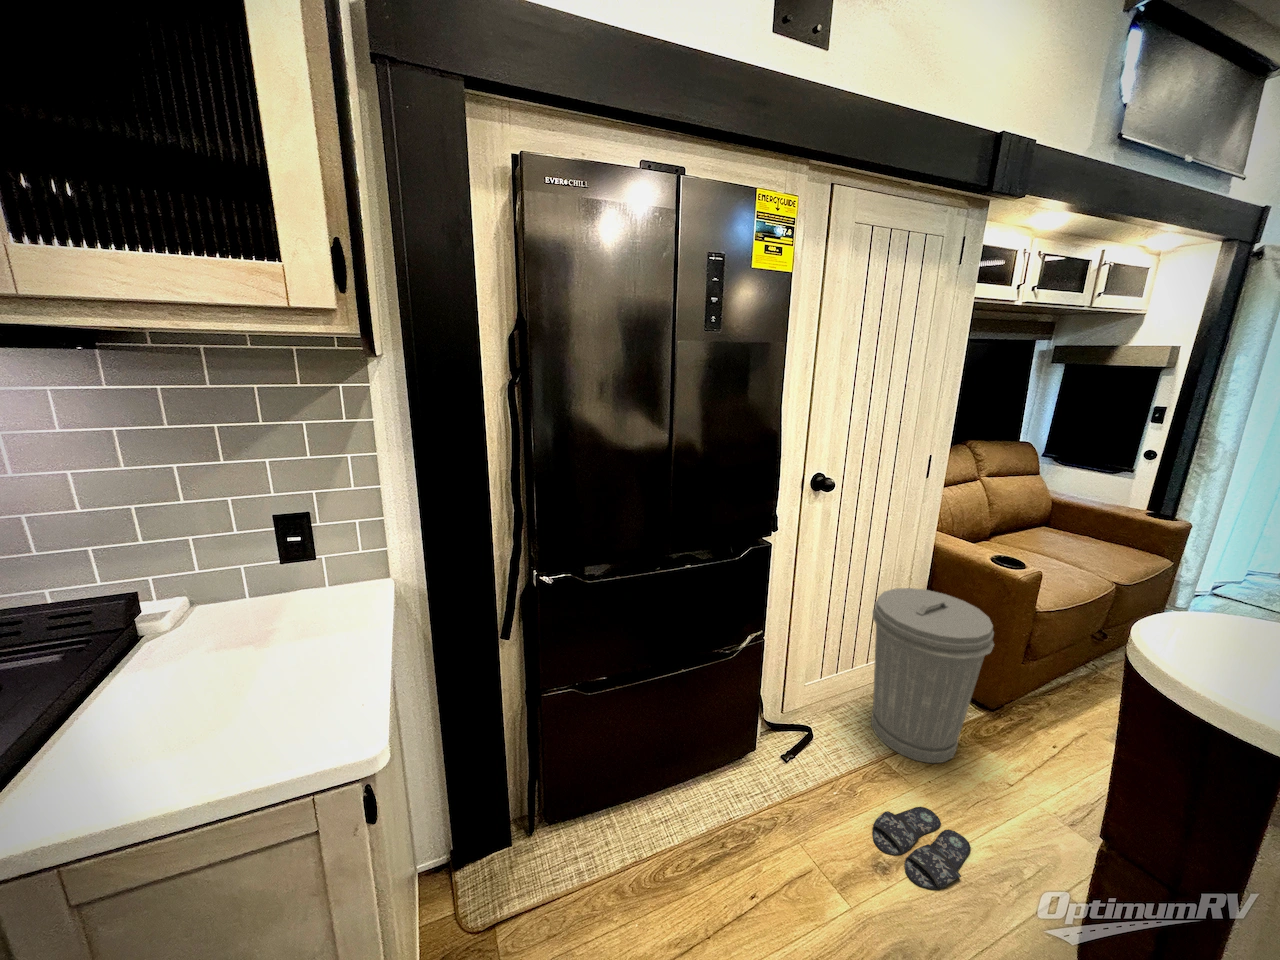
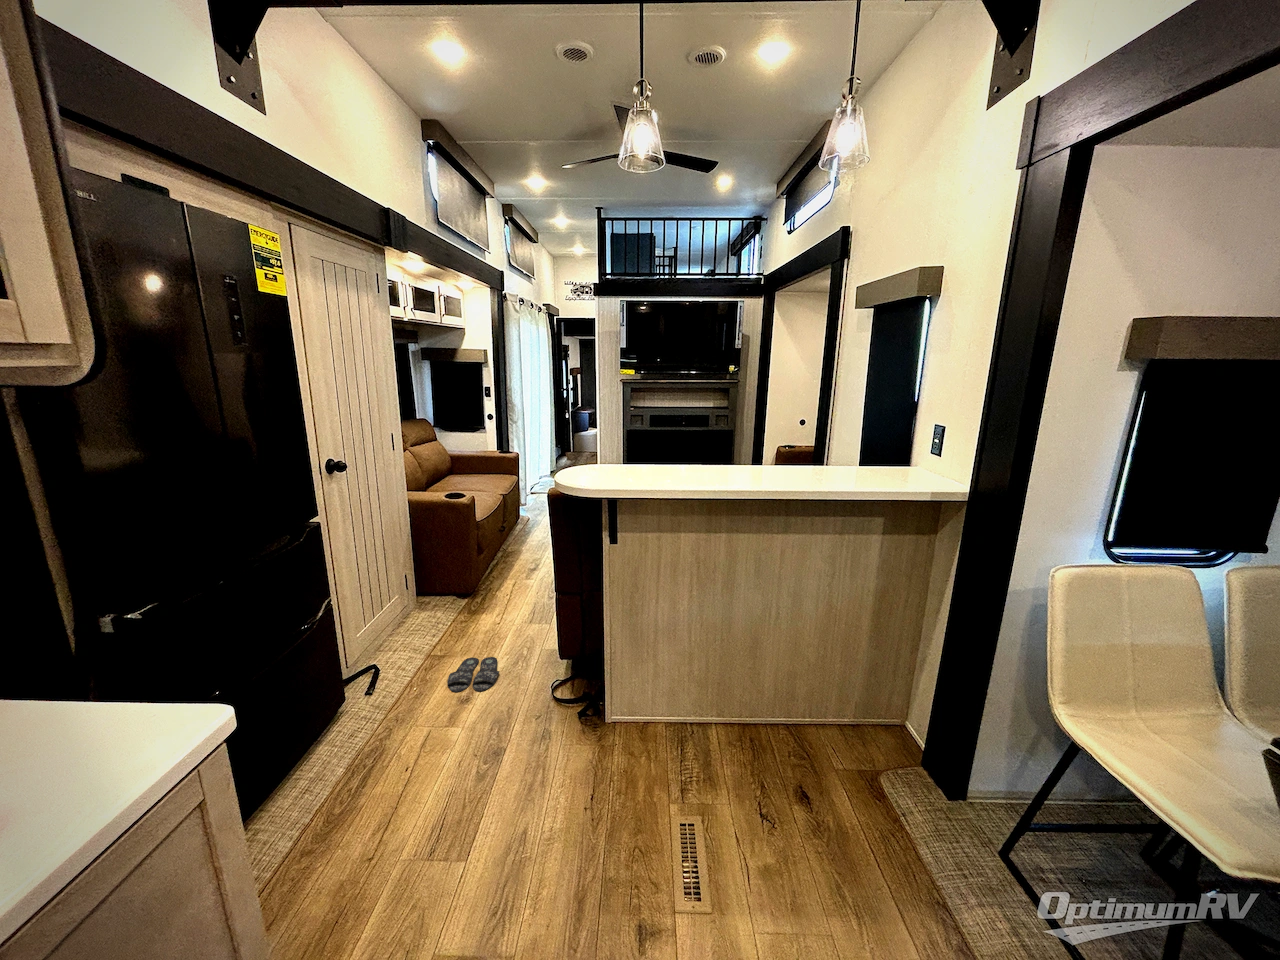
trash can: present [871,588,994,763] -> none [389,528,469,646]

